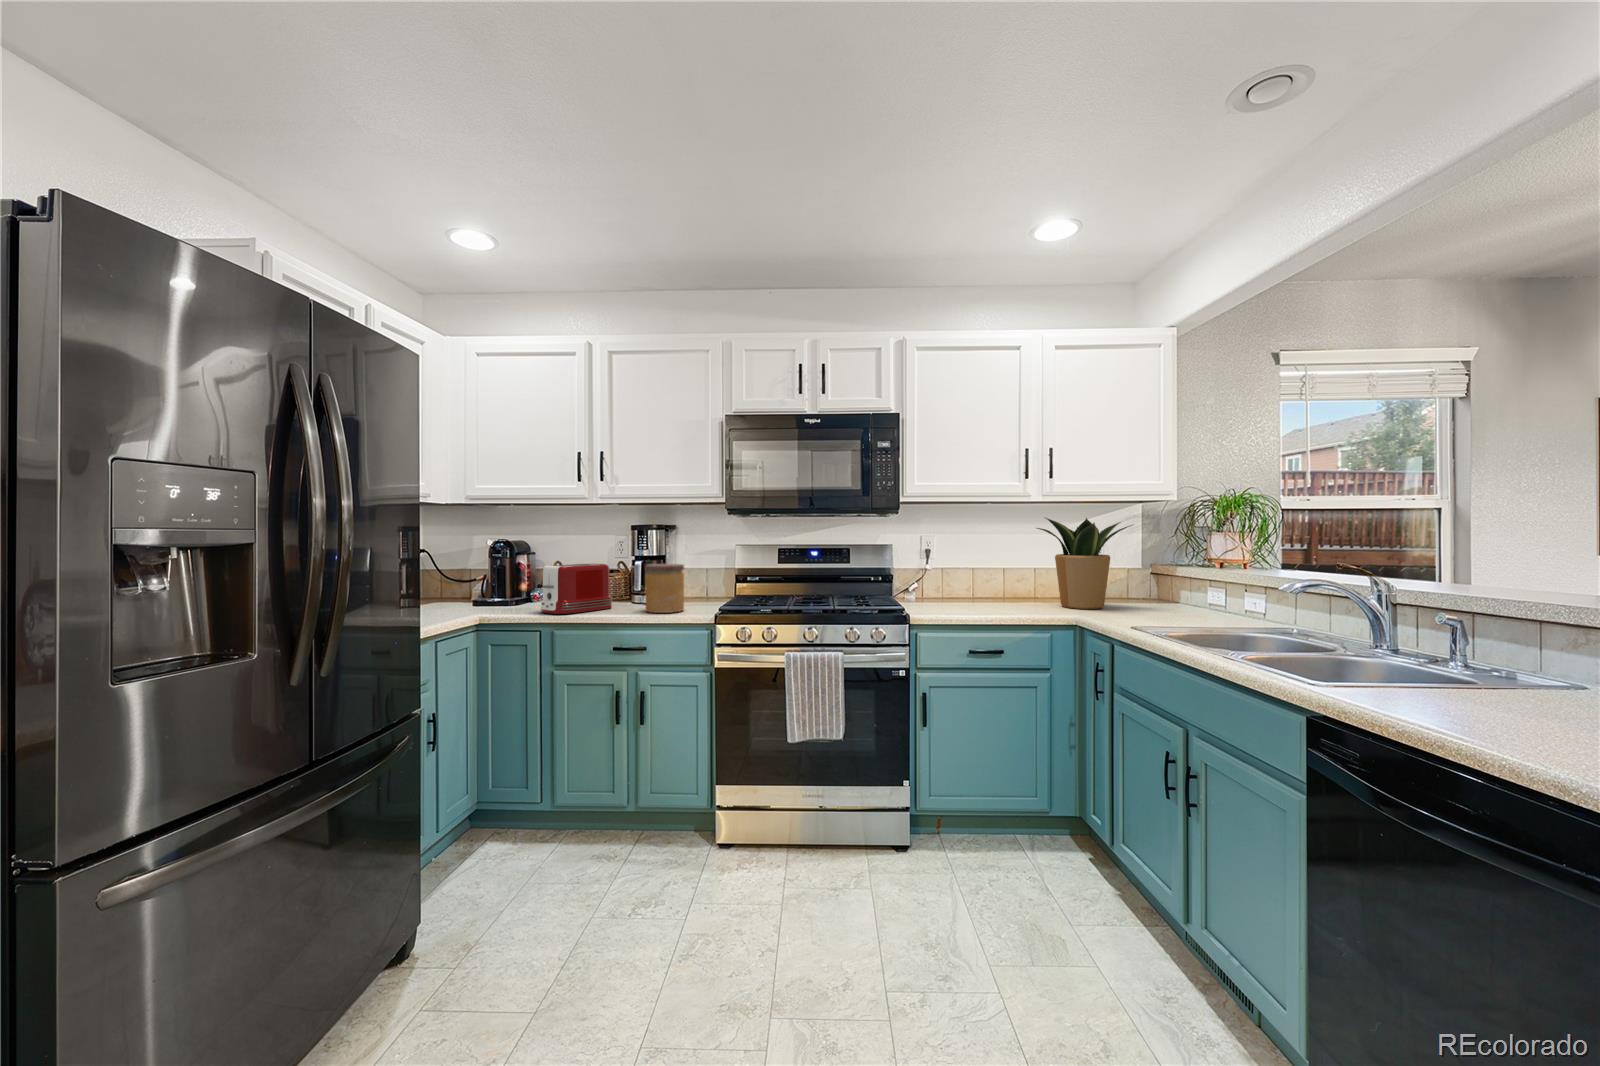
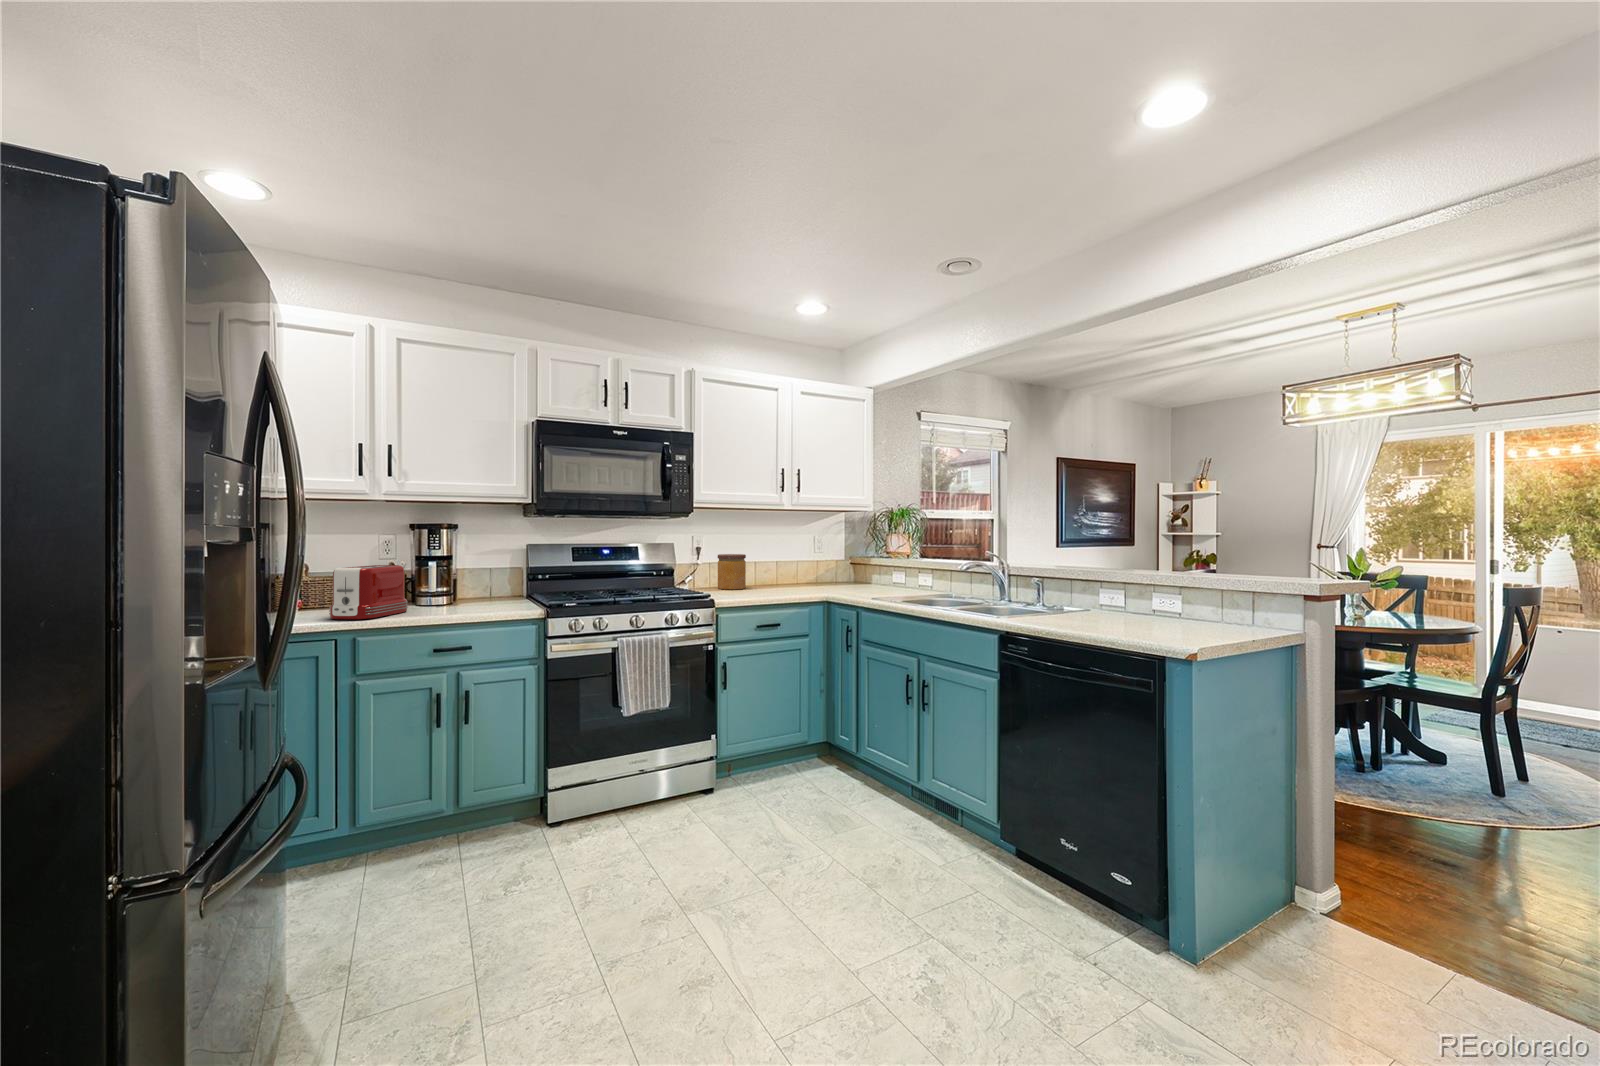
potted plant: present [1037,518,1132,609] -> none [784,522,851,590]
jar: present [645,564,684,613] -> present [718,554,746,589]

